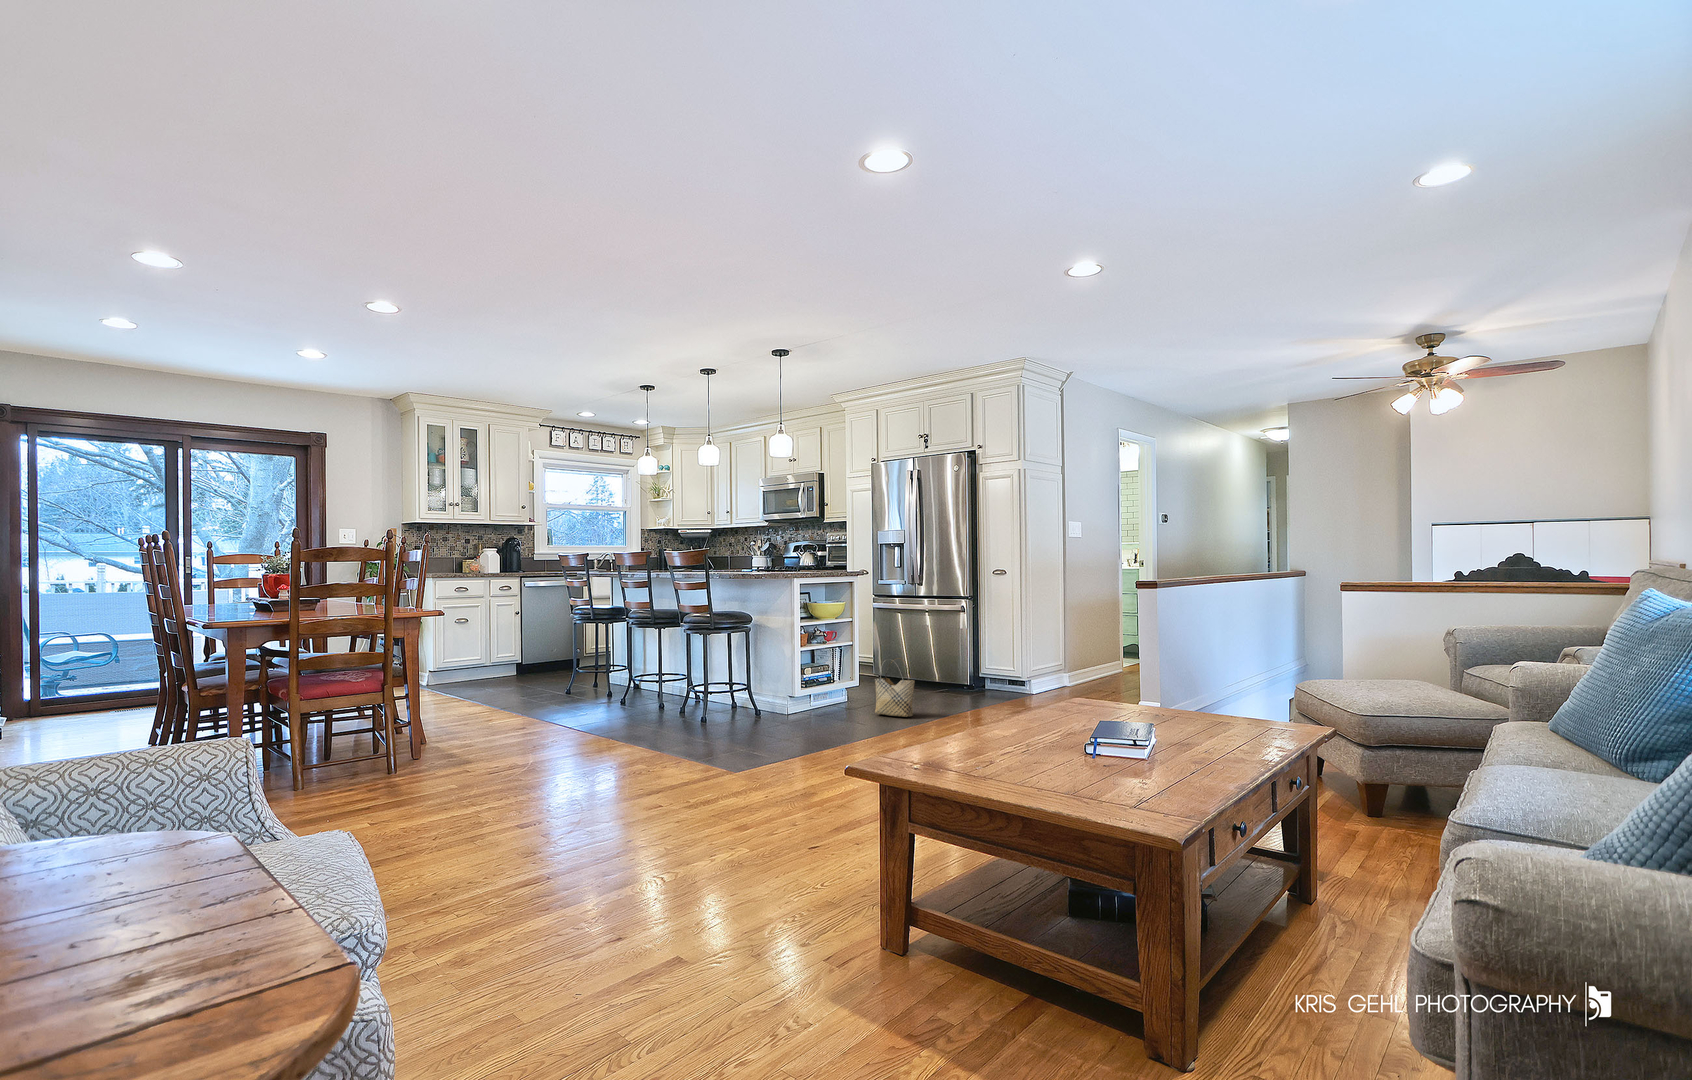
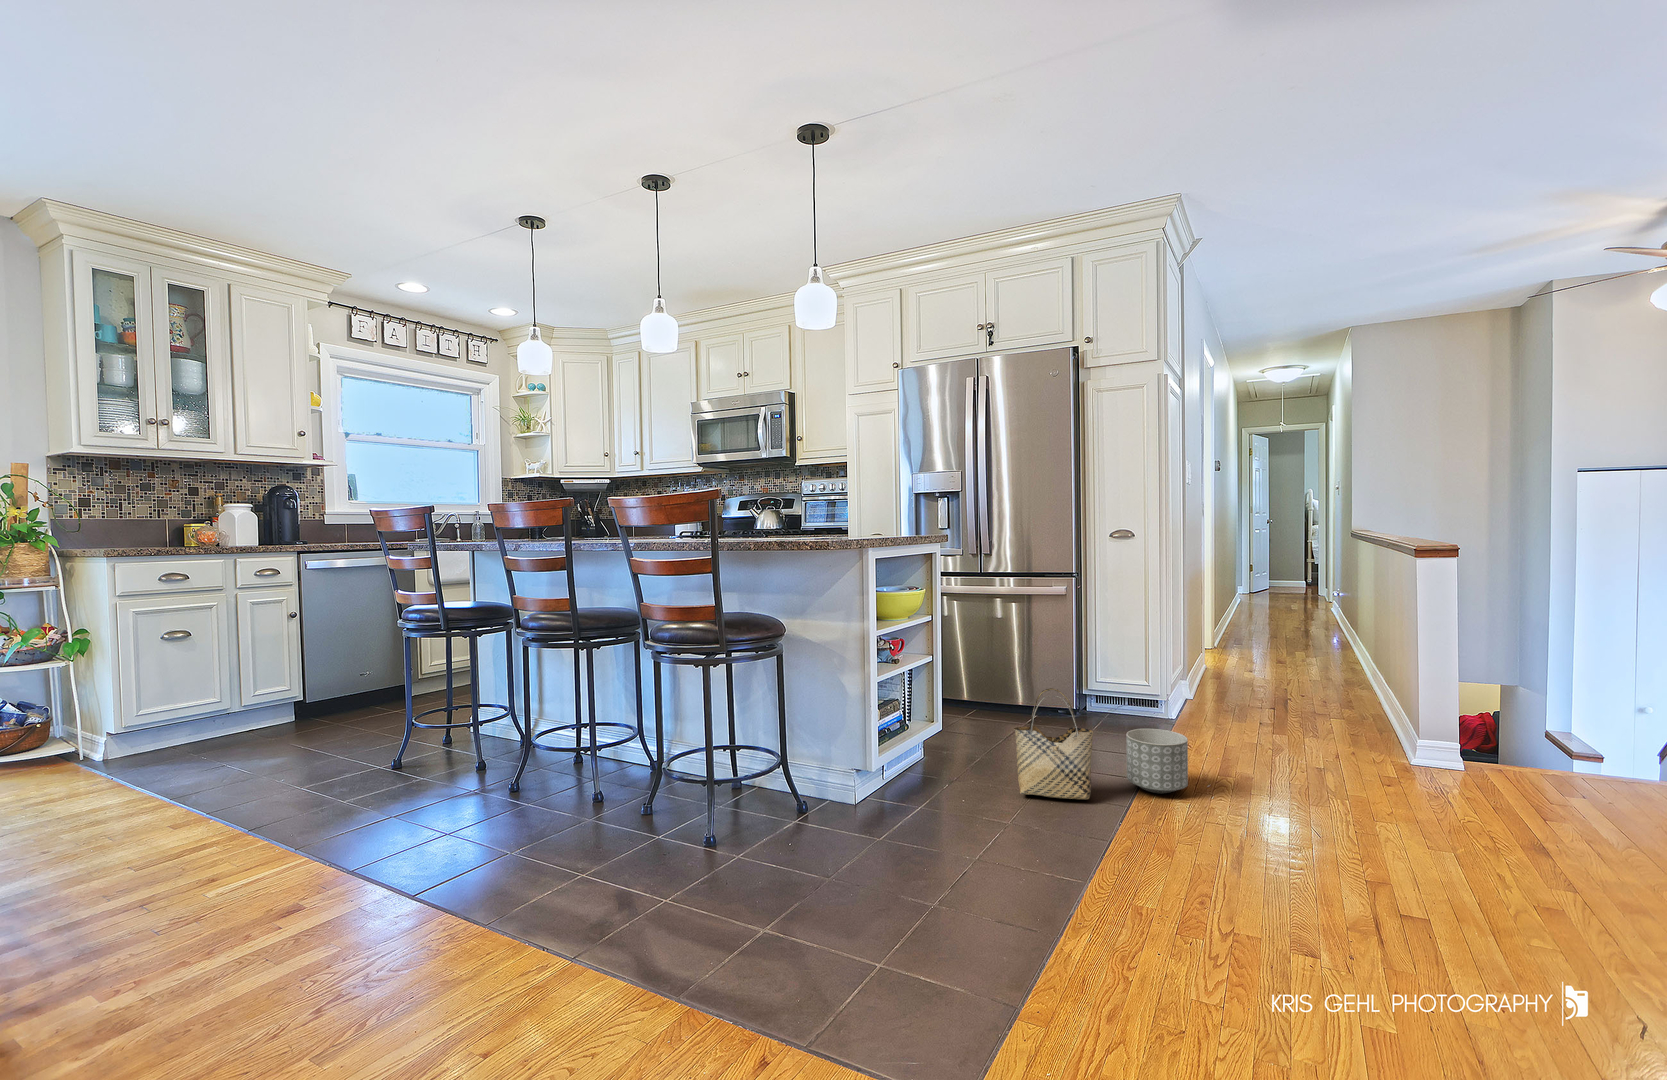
planter: none [938,684,970,718] -> present [1126,729,1188,794]

